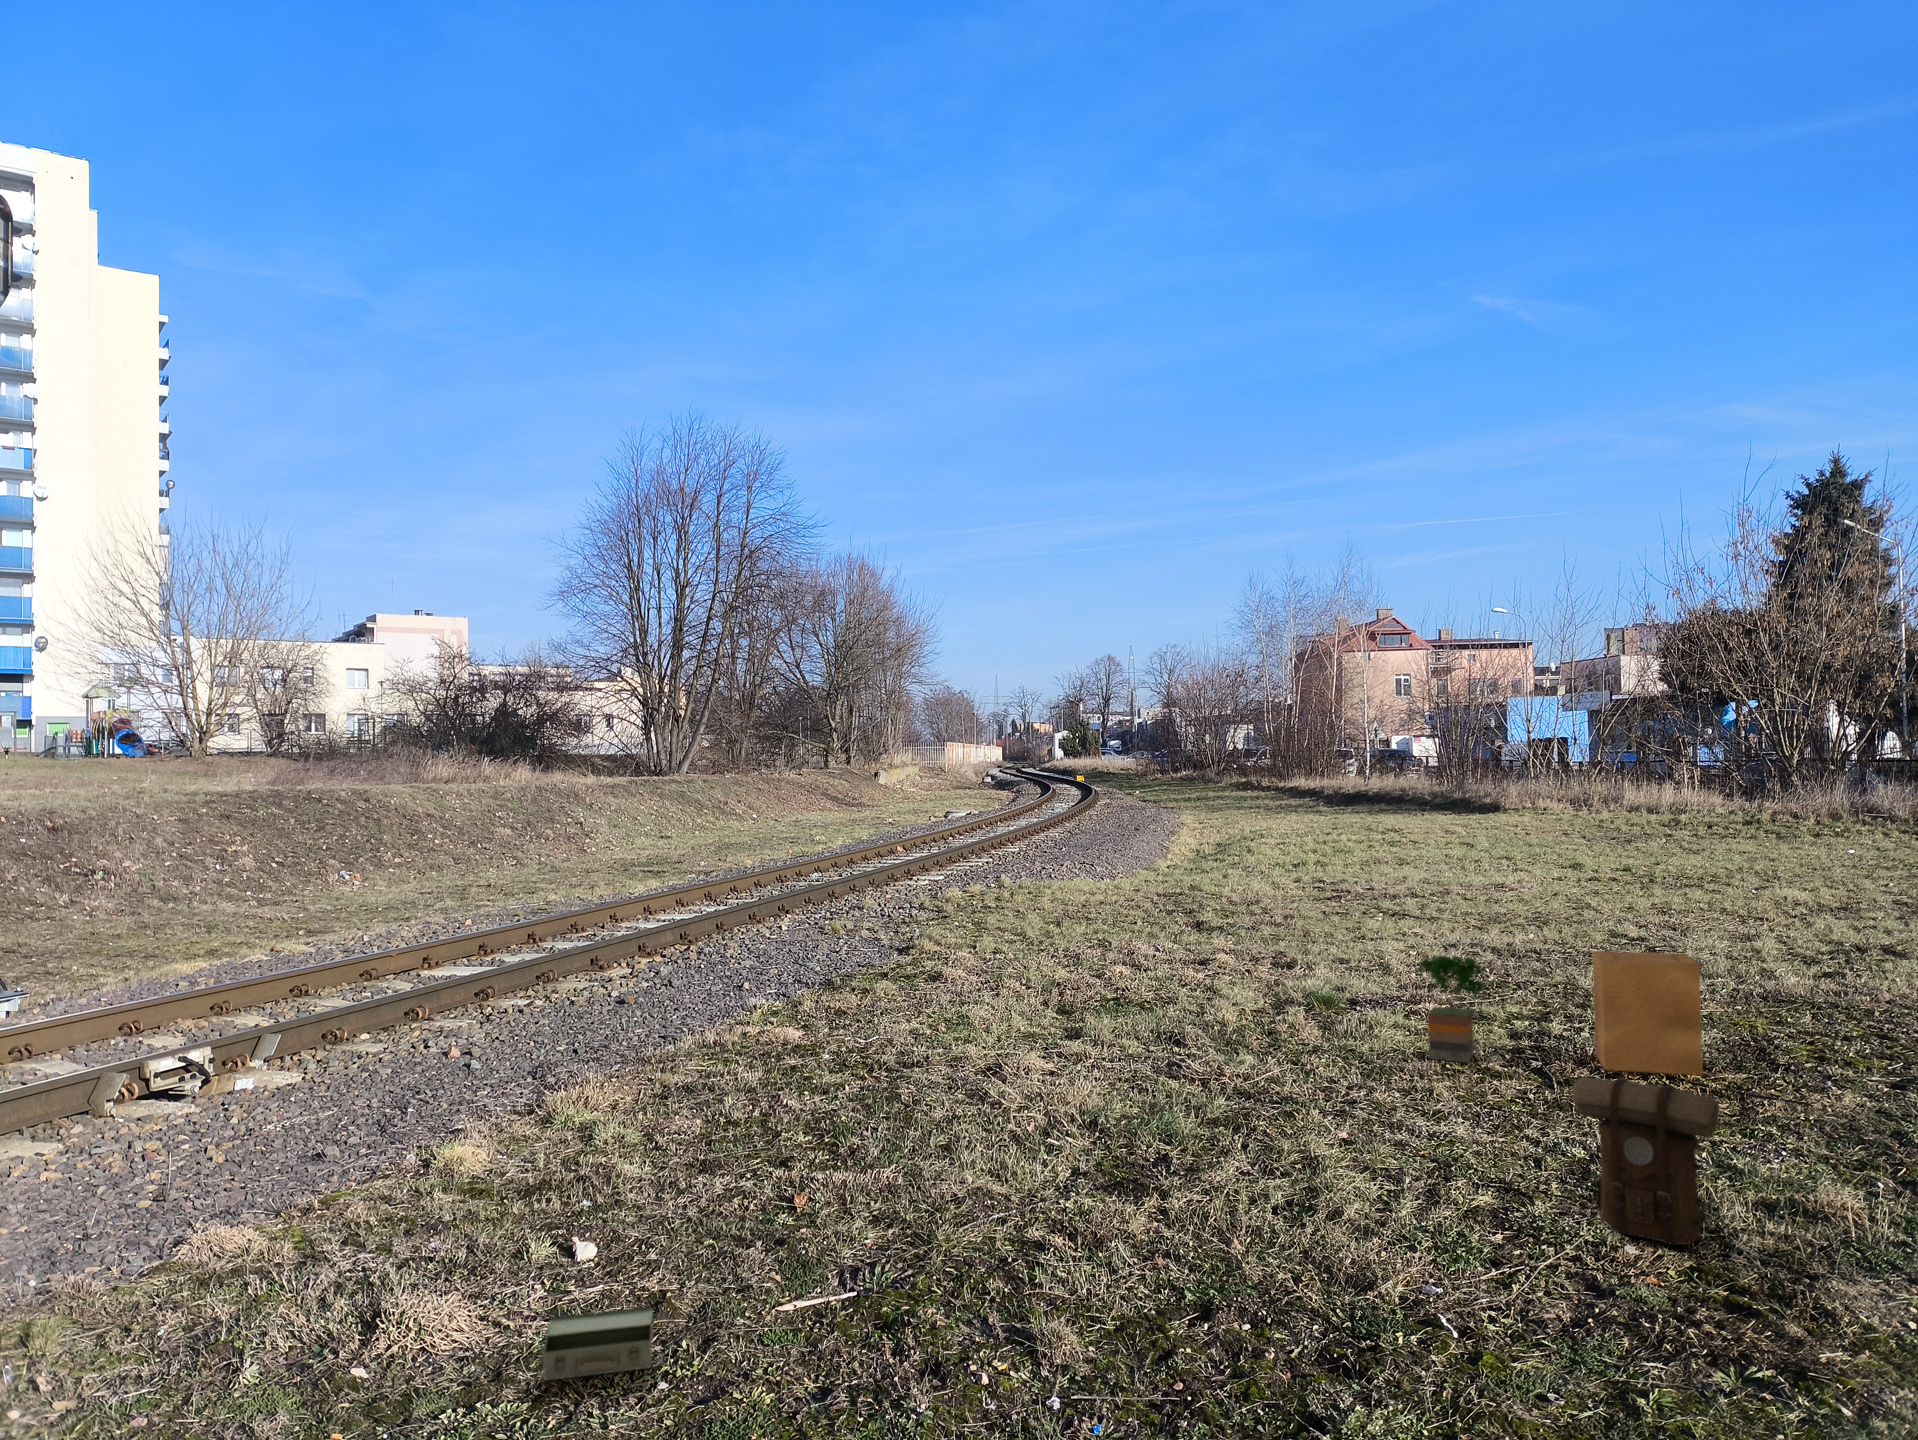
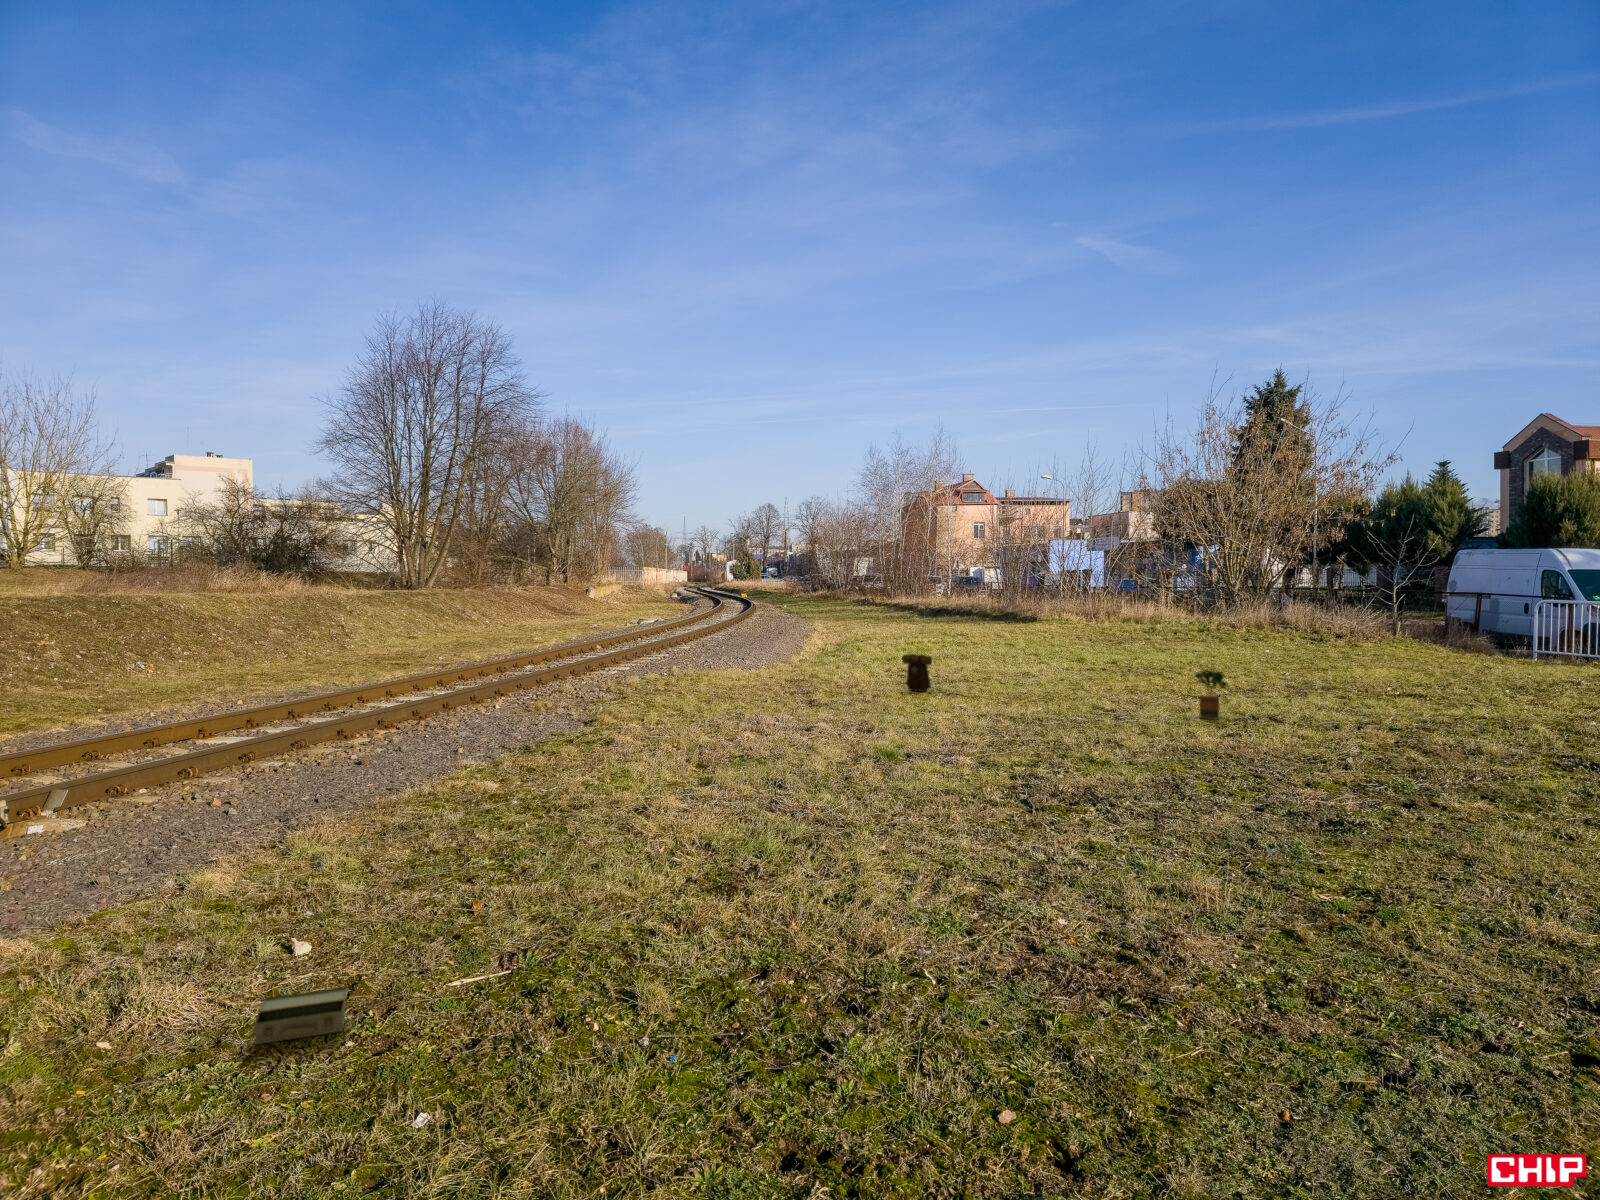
cardboard box: present [1592,951,1703,1075] -> none [1069,720,1136,804]
potted tree: present [1419,954,1487,1063] -> present [1195,671,1228,720]
backpack: present [1572,1078,1719,1245] -> present [902,654,932,692]

